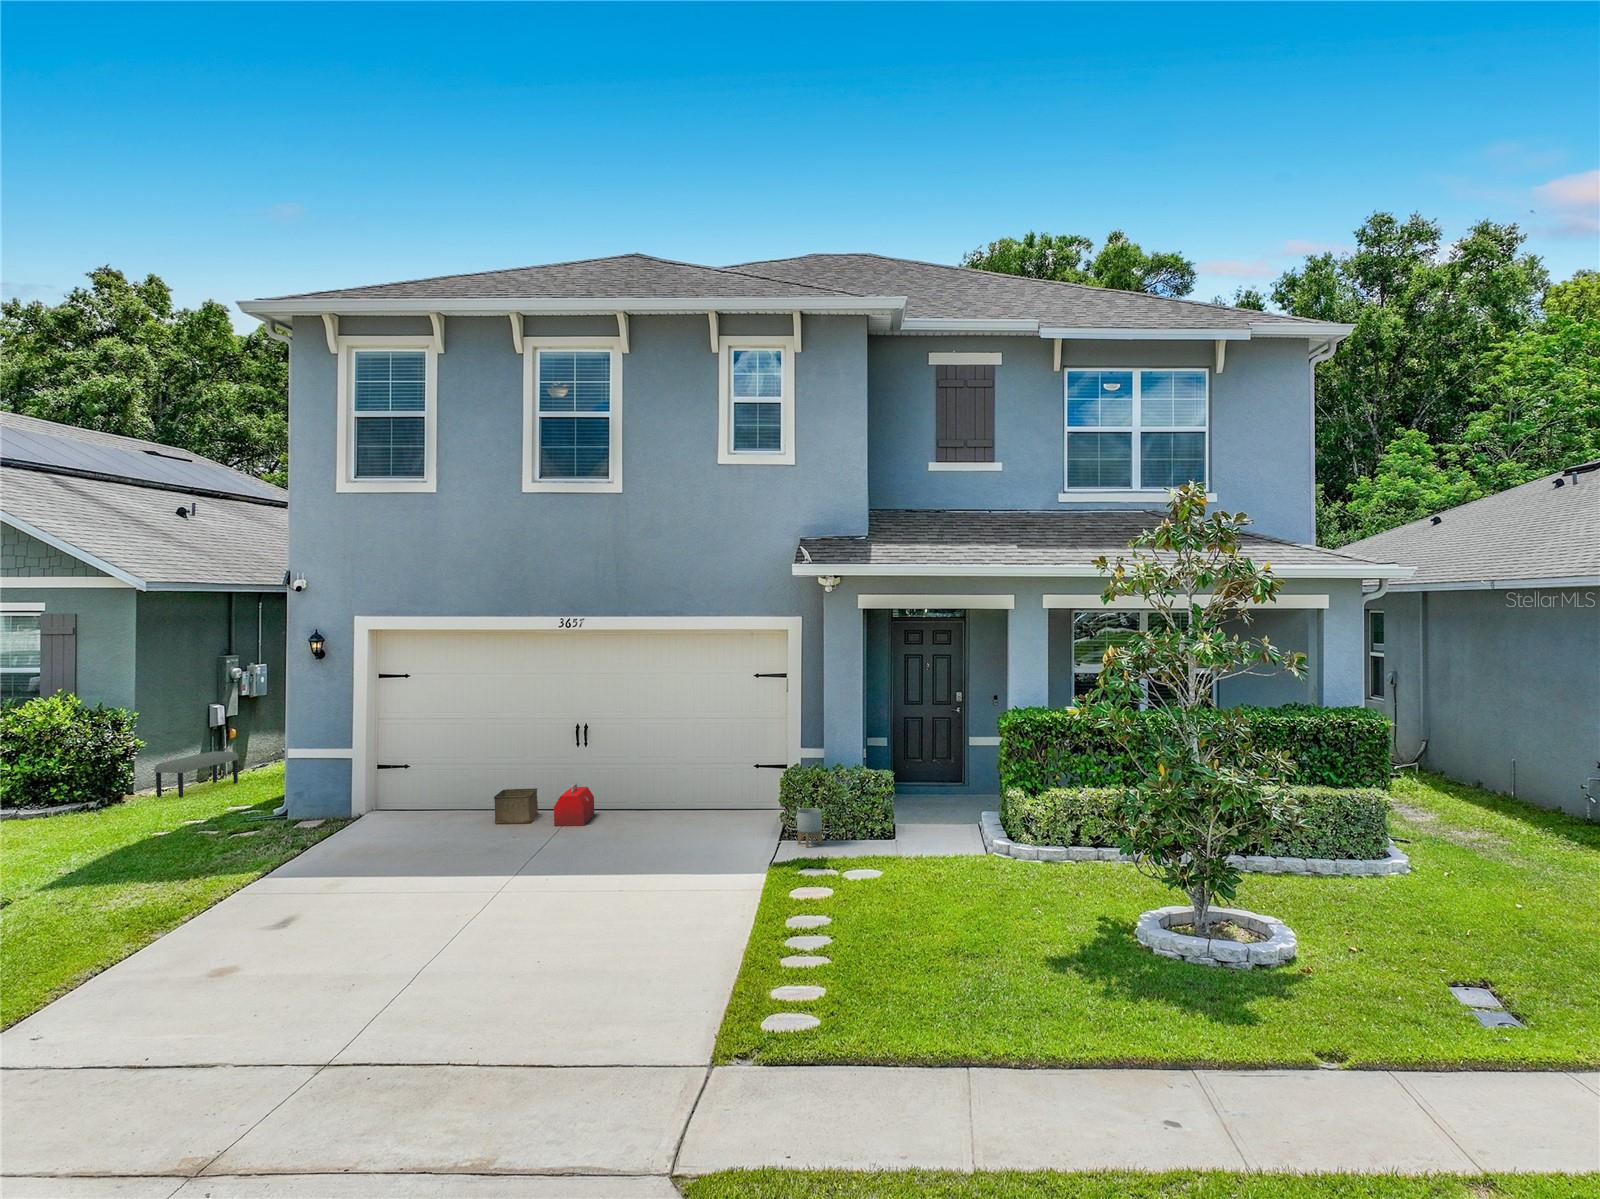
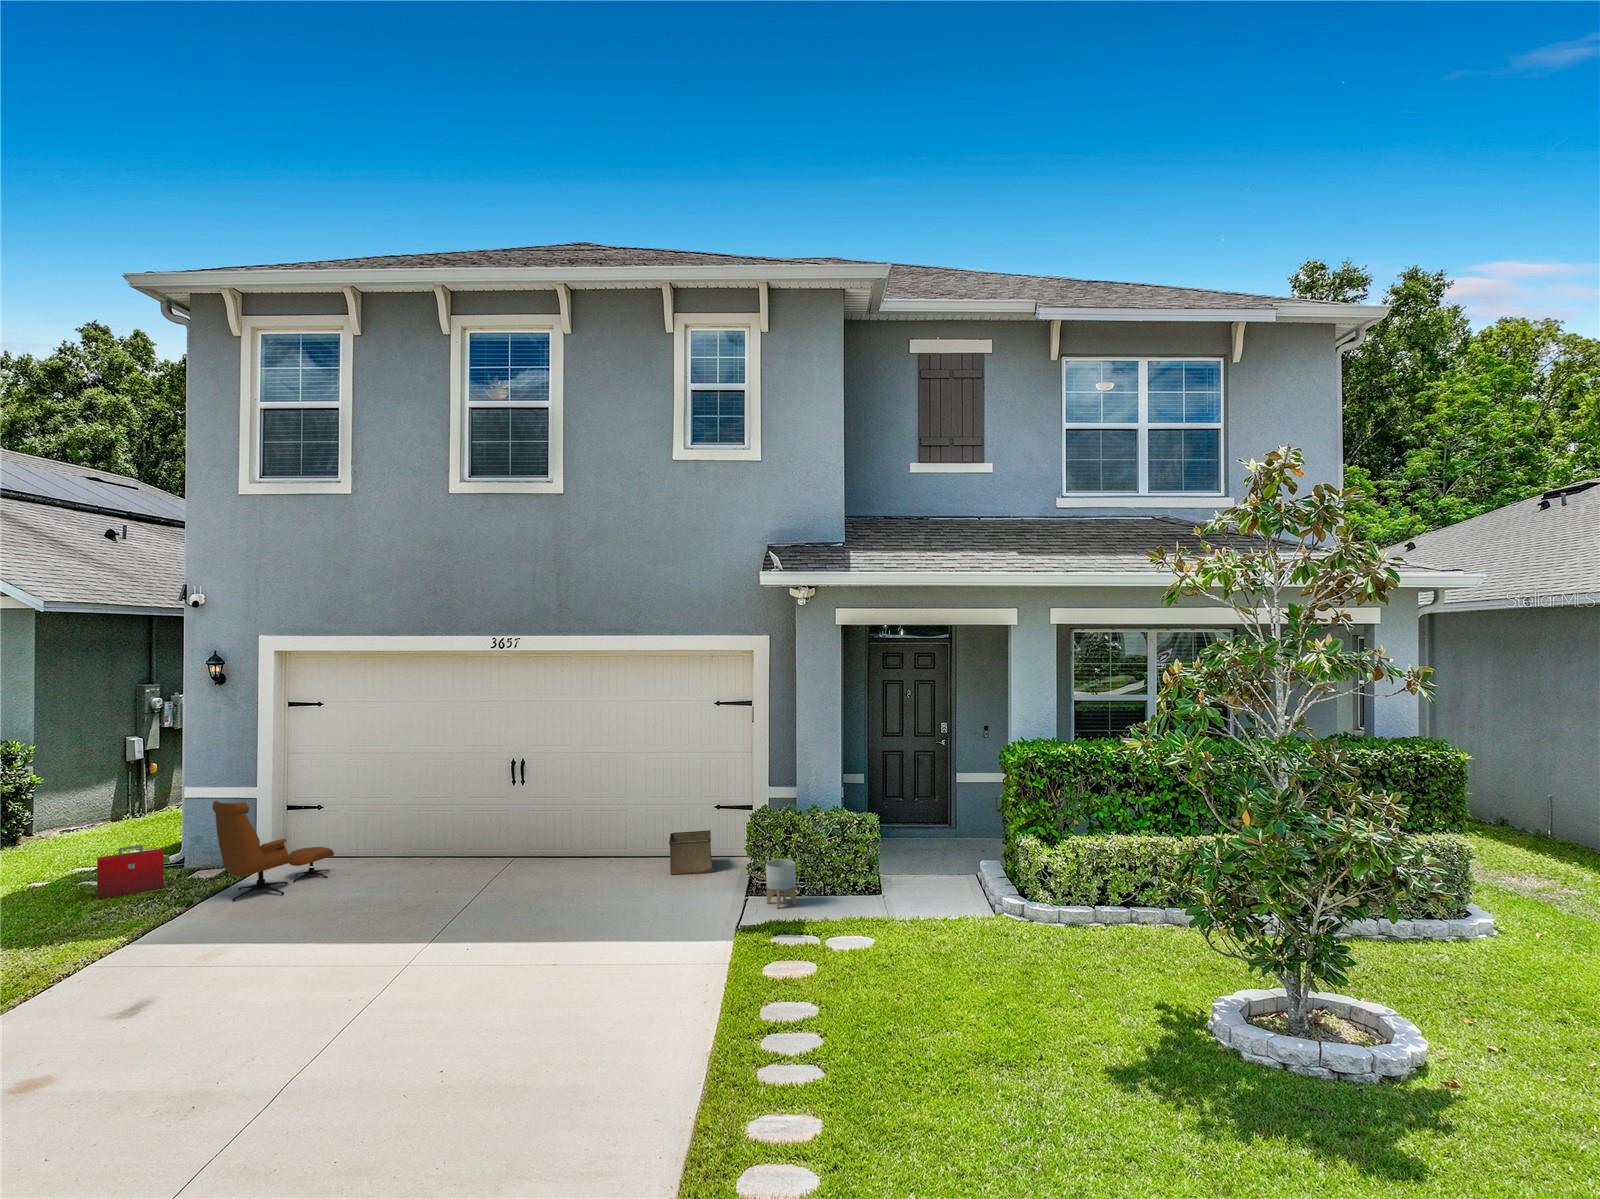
bench: present [154,751,239,798] -> none [32,798,141,853]
lounge chair: none [335,753,427,836] -> present [213,801,334,901]
toolbox: present [554,783,594,826] -> present [97,845,164,899]
storage bin: present [494,788,539,824] -> present [669,830,713,875]

